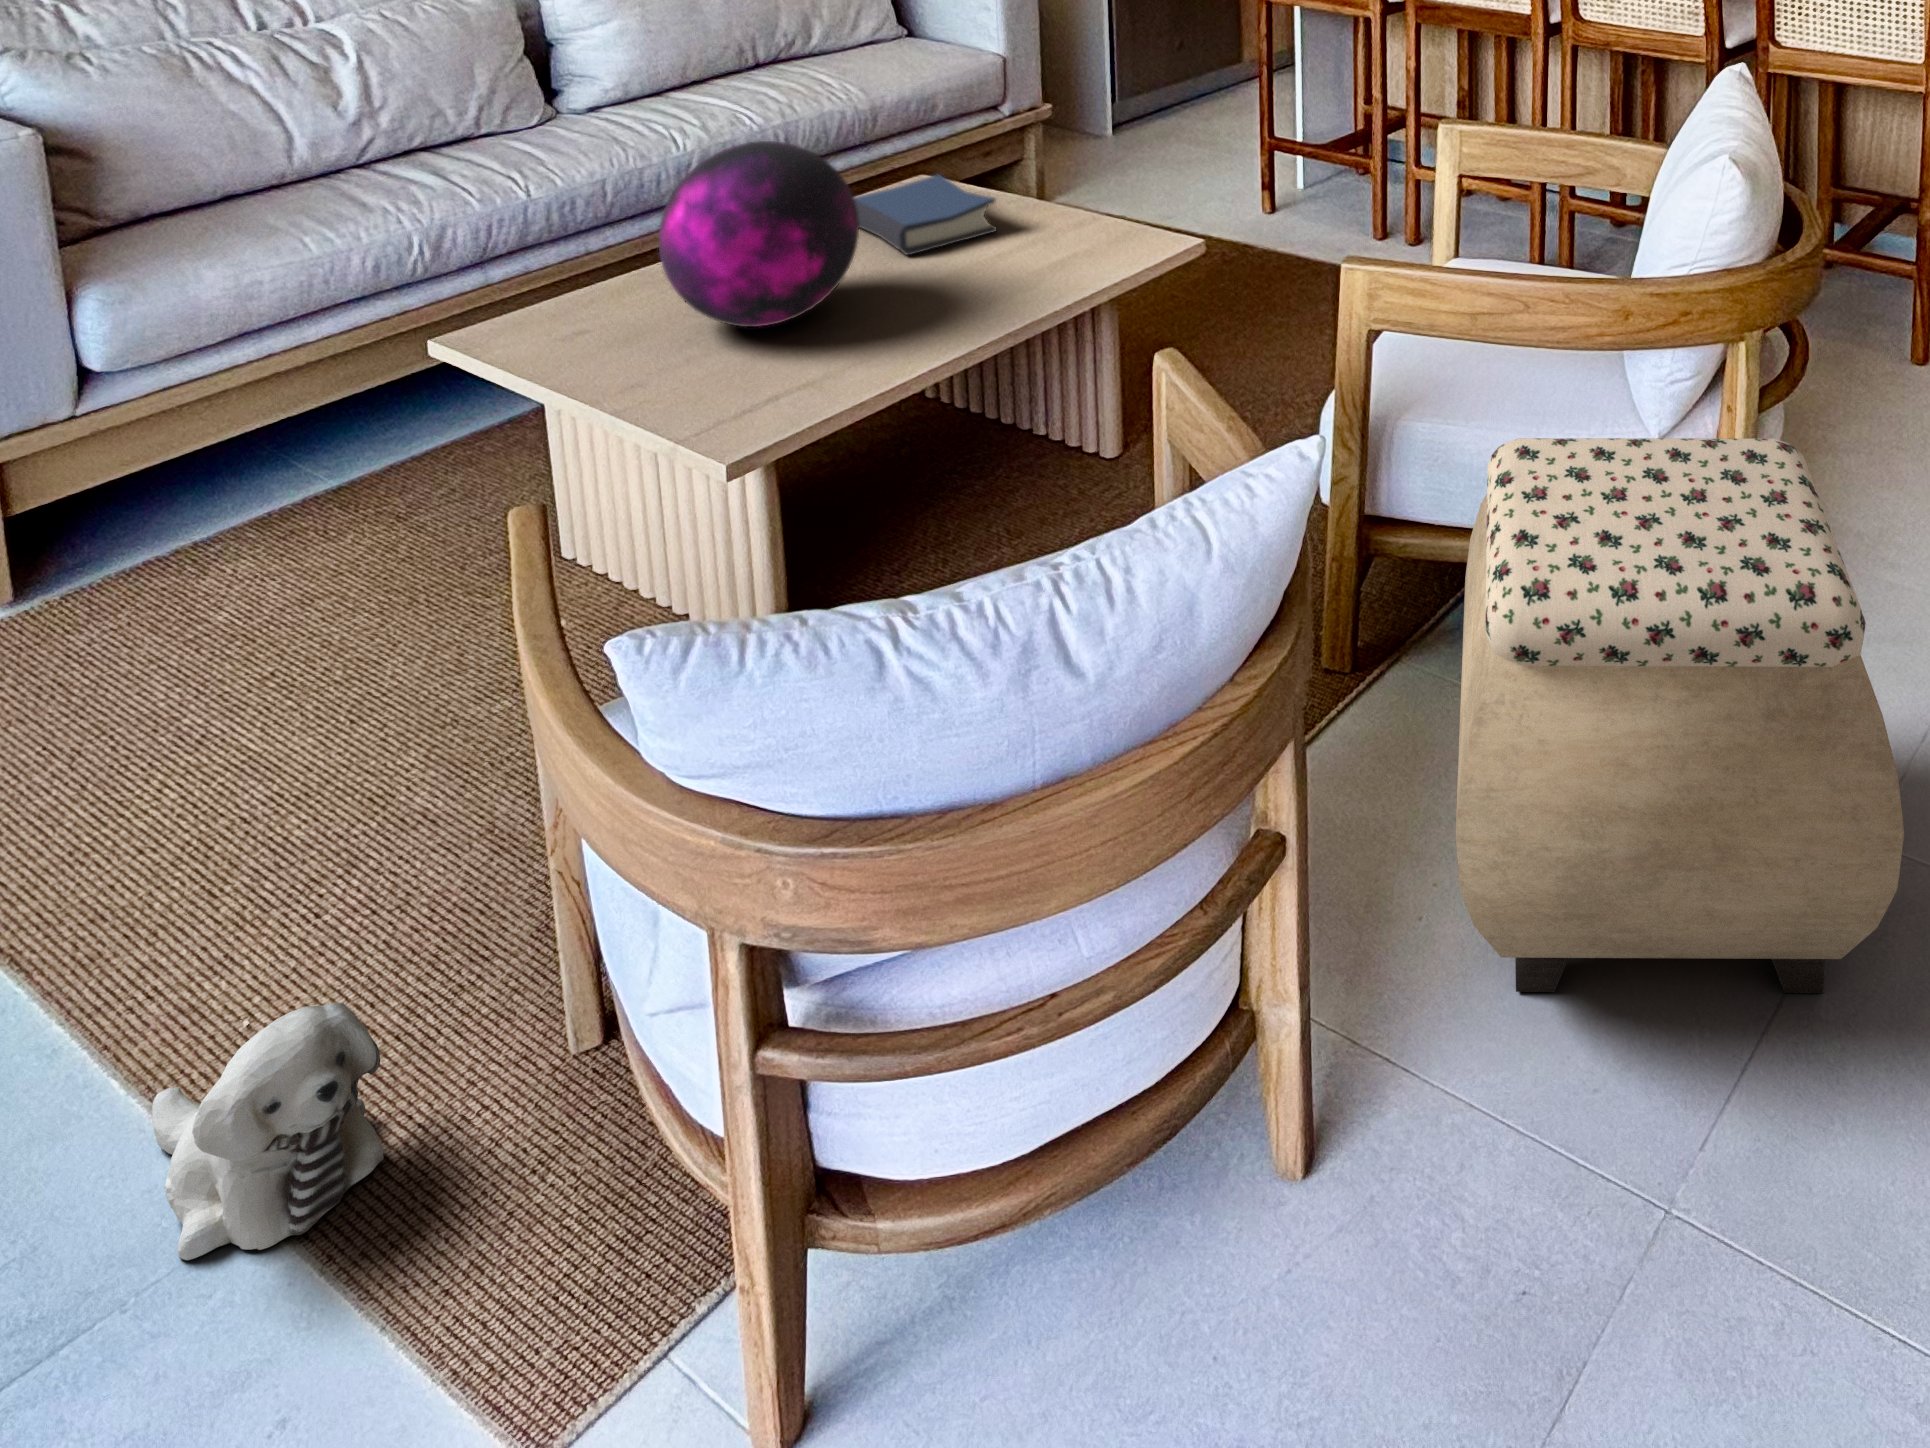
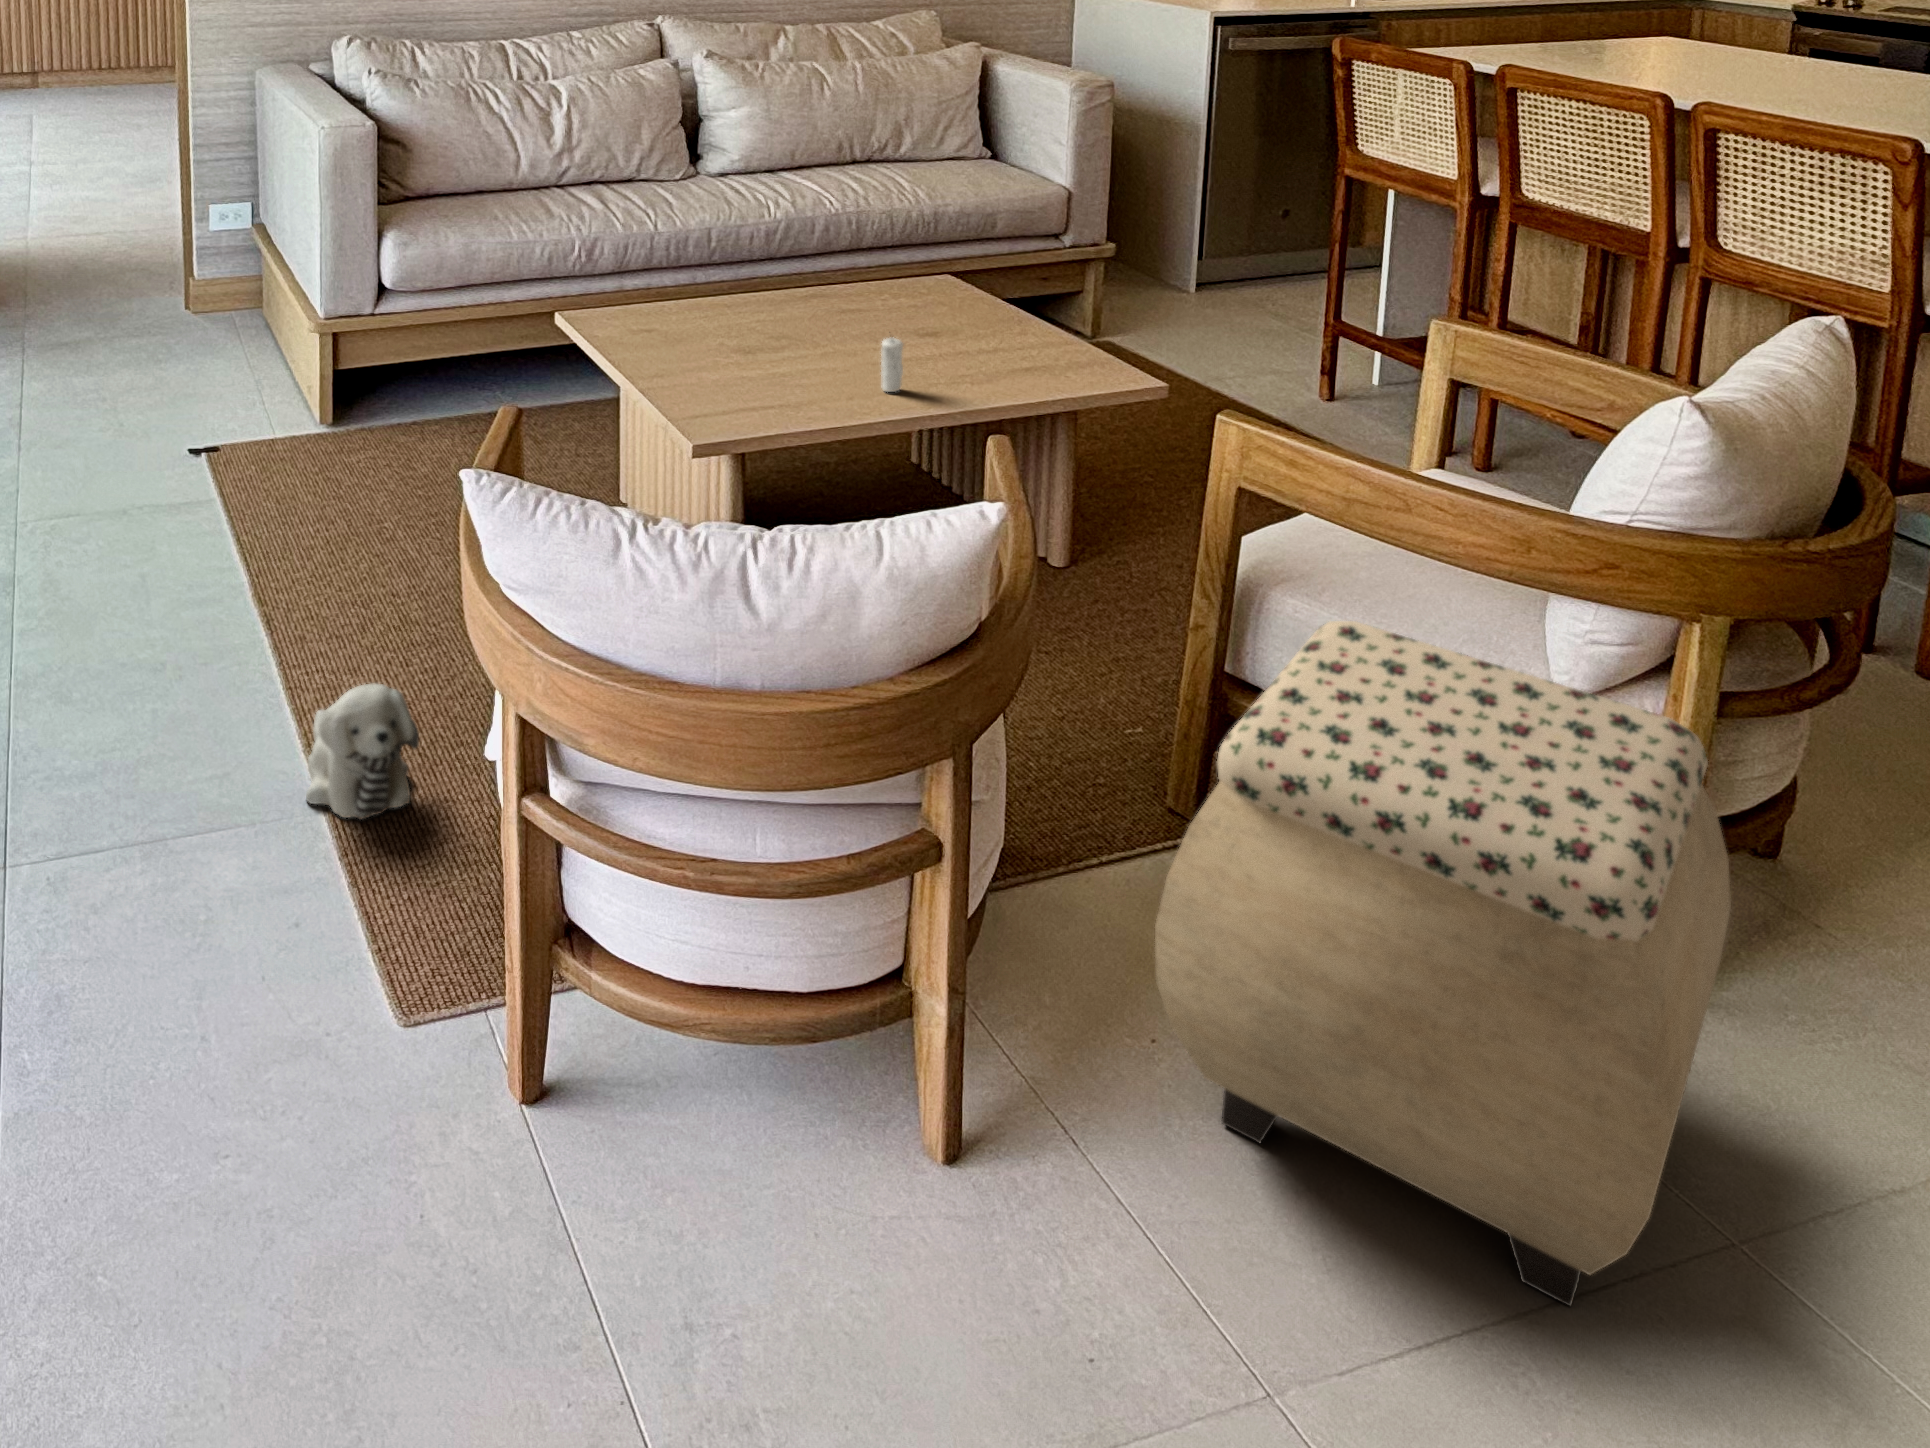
decorative orb: present [658,141,859,327] -> none [704,209,853,358]
hardback book: present [854,174,997,255] -> none [869,275,987,334]
candle: none [913,258,941,330] -> present [881,337,903,392]

